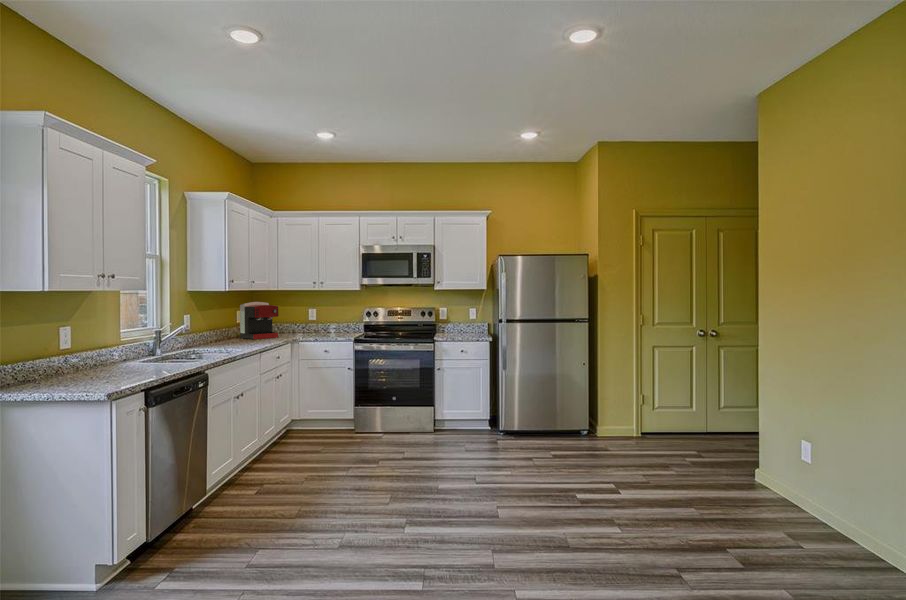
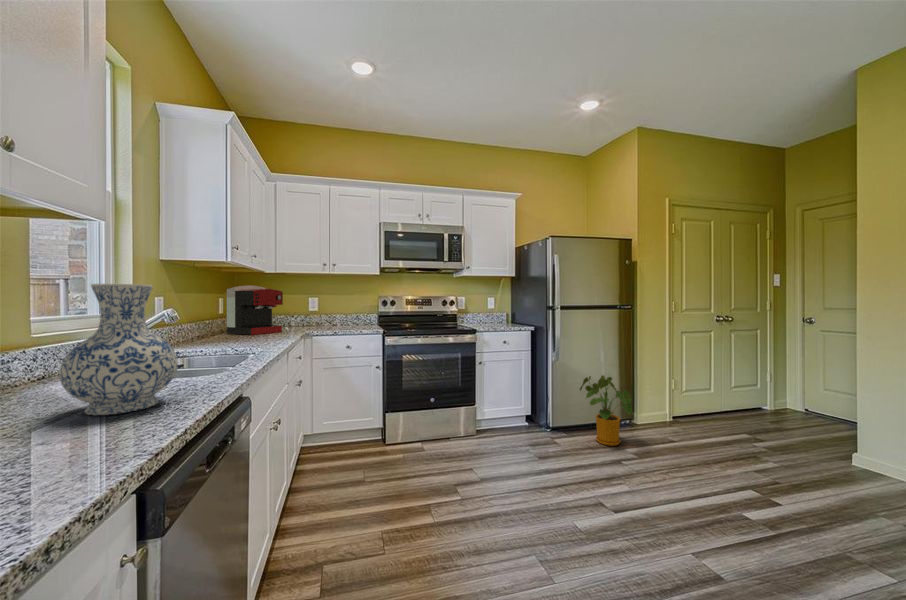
vase: none [127,321,169,373] -> present [60,284,178,415]
house plant: none [522,385,565,449] -> present [580,375,632,446]

